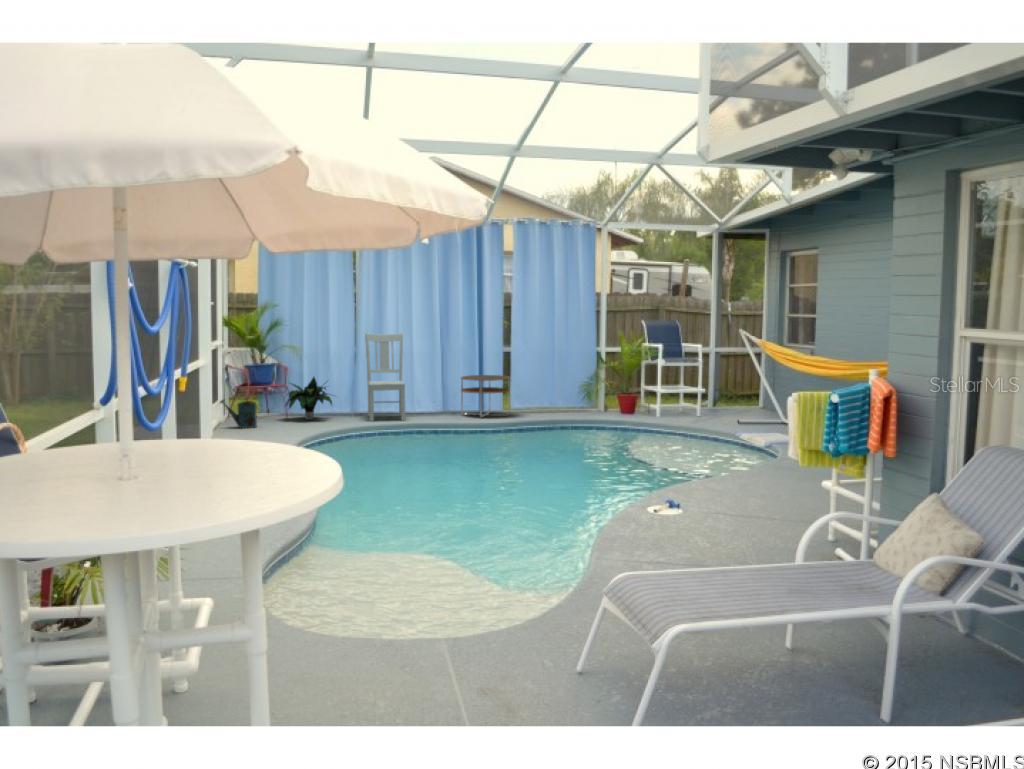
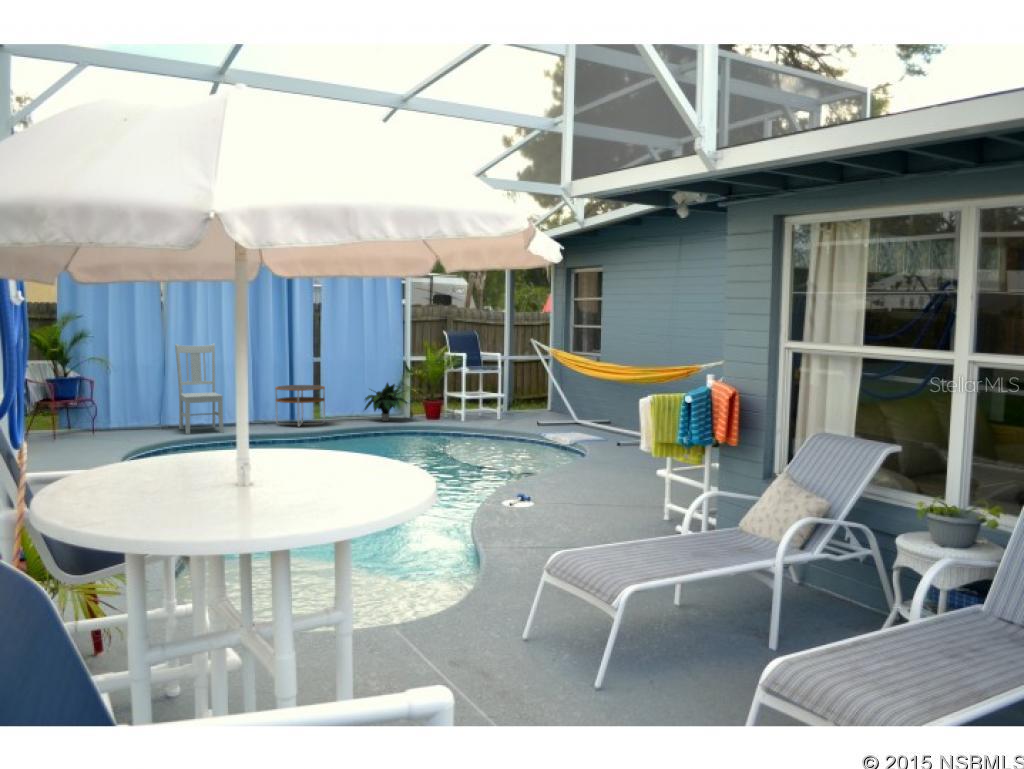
potted plant: present [287,377,332,420] -> present [365,383,407,421]
watering can: present [220,400,257,428] -> none [24,416,74,446]

